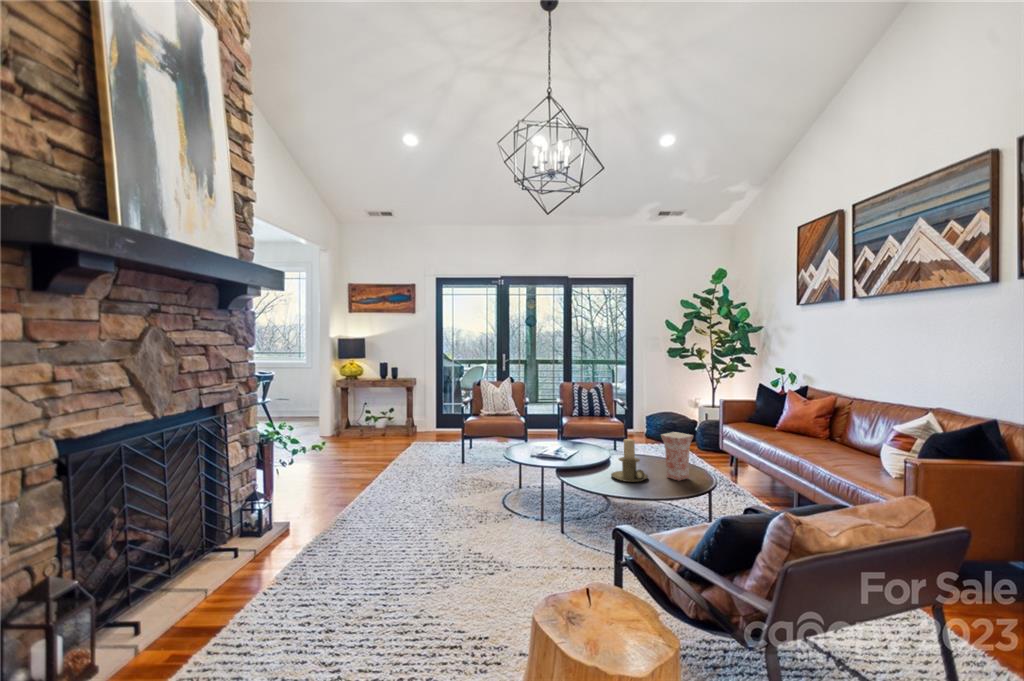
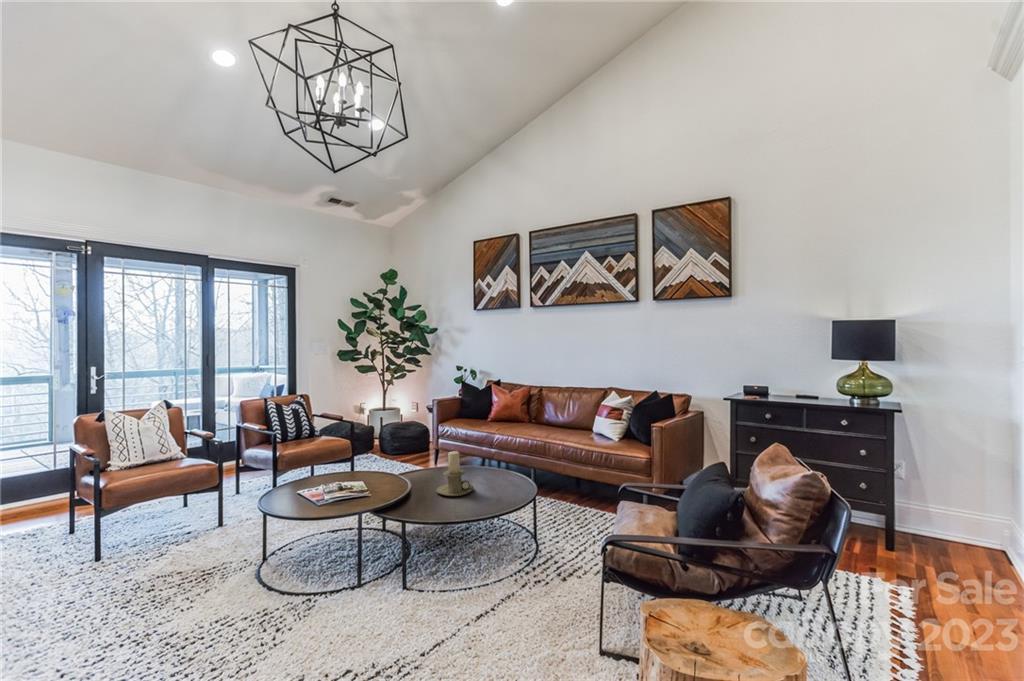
vase: present [661,432,693,481] -> none [475,436,499,481]

